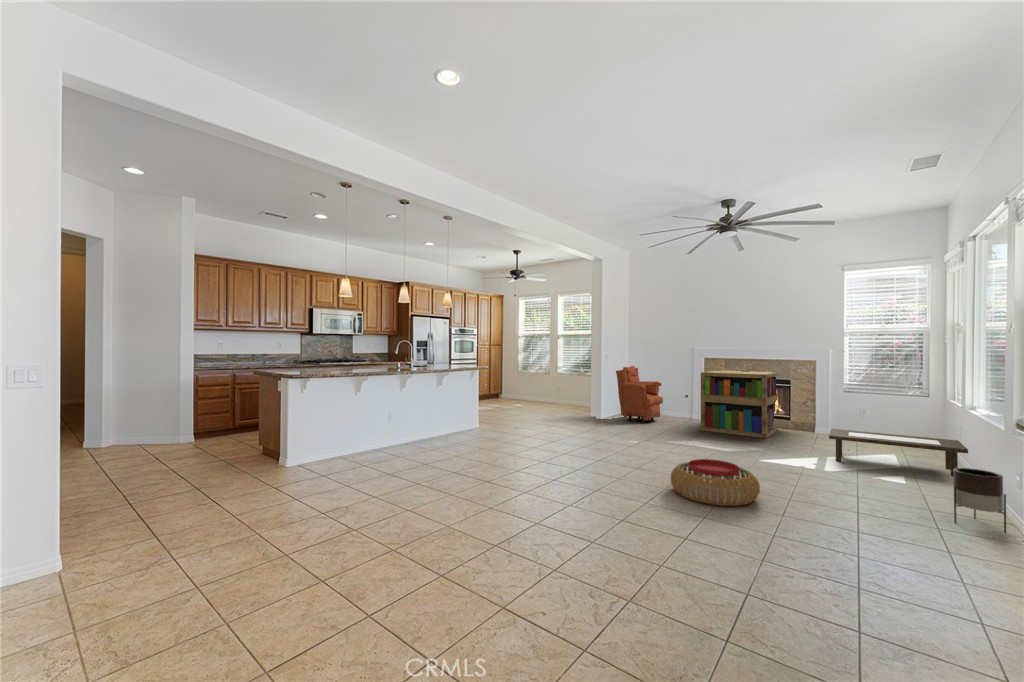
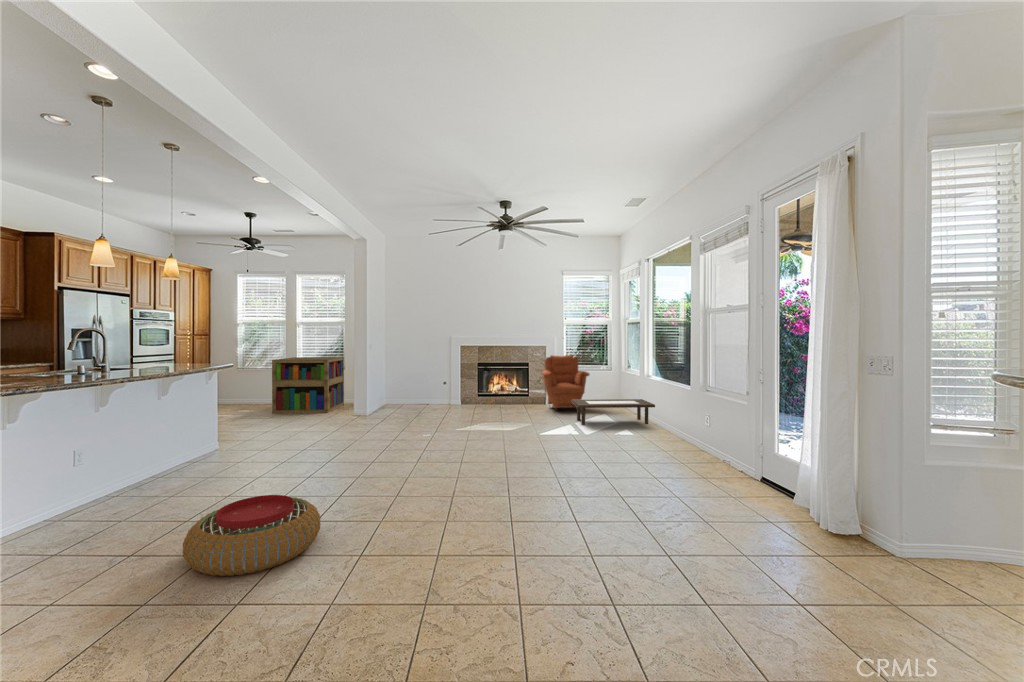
armchair: present [616,366,663,423] -> present [541,355,590,411]
bookshelf: present [701,371,778,438] -> present [272,357,344,414]
pouf: present [671,459,760,506] -> present [183,495,321,576]
planter: present [954,468,1006,532] -> none [681,417,708,456]

